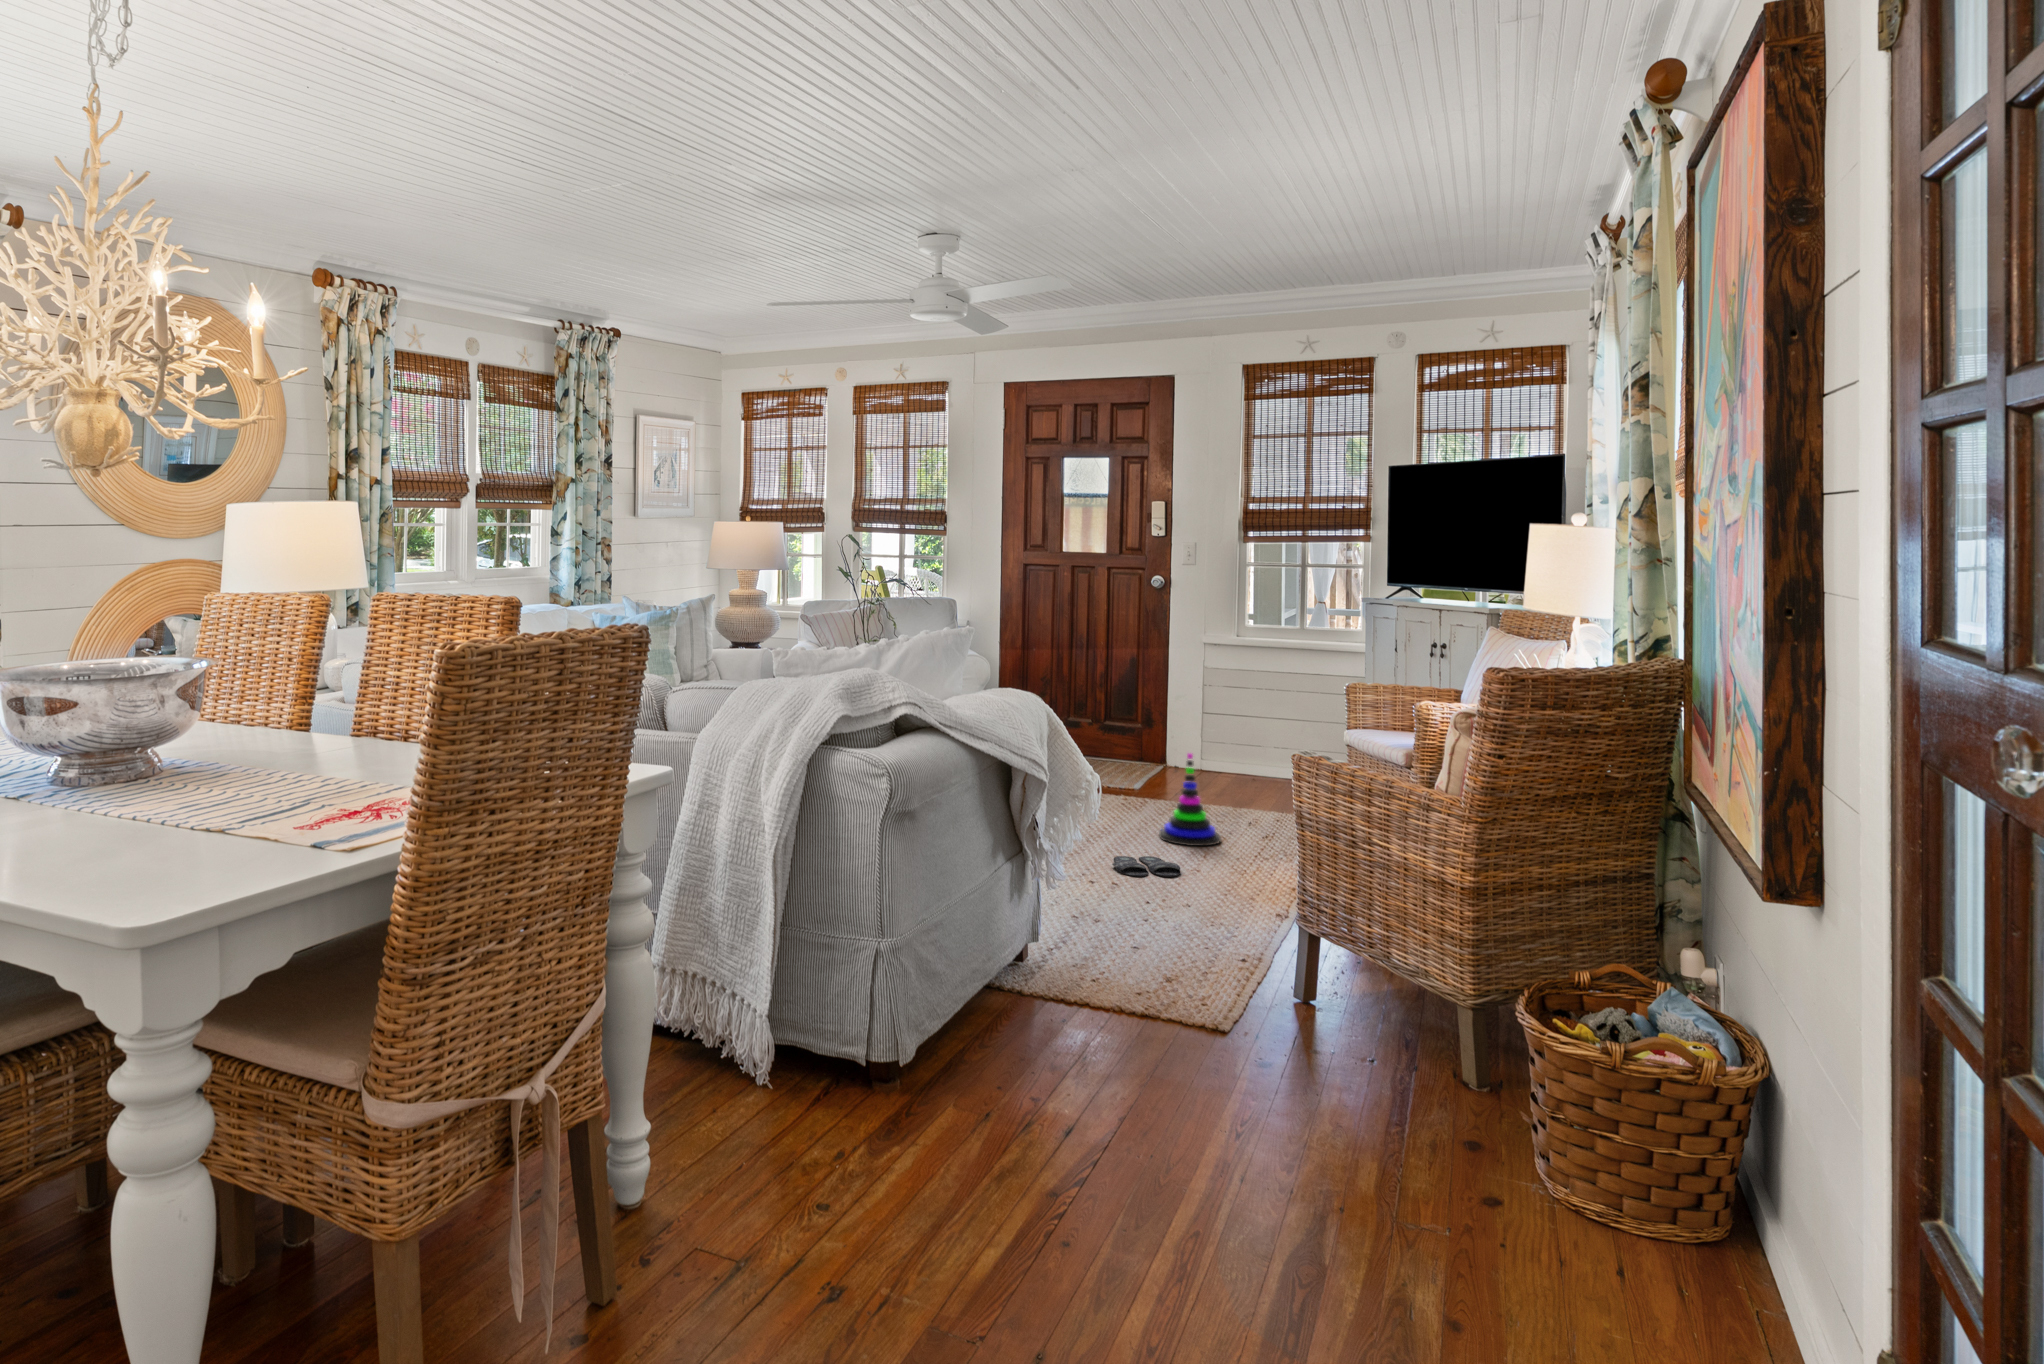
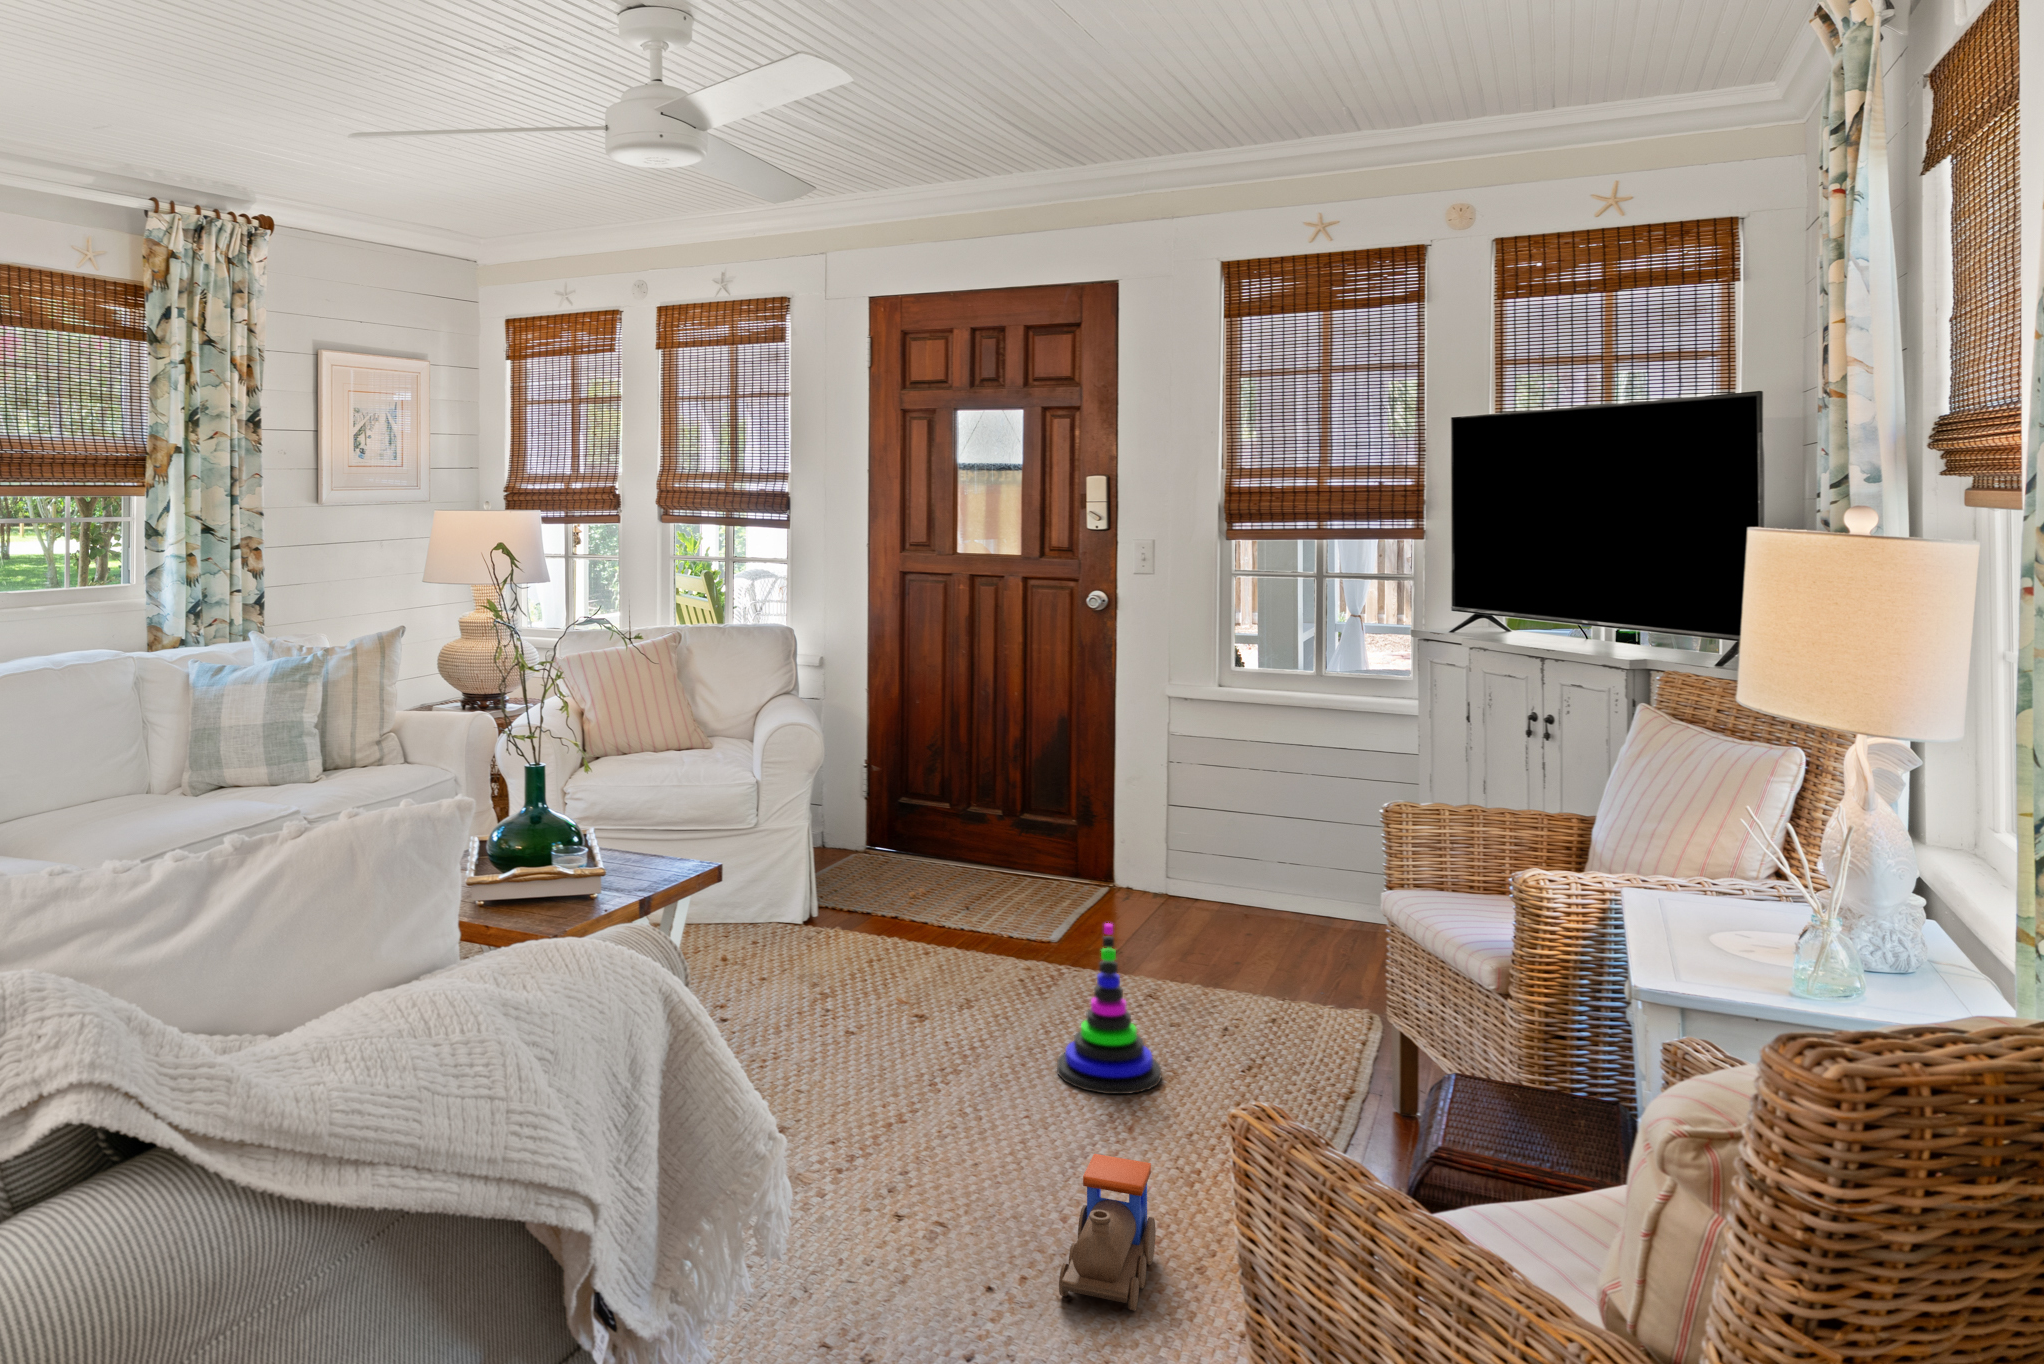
toy train: none [1189,847,1233,911] -> present [1059,1154,1156,1311]
slippers: present [1112,856,1180,877] -> none [946,1129,1069,1194]

